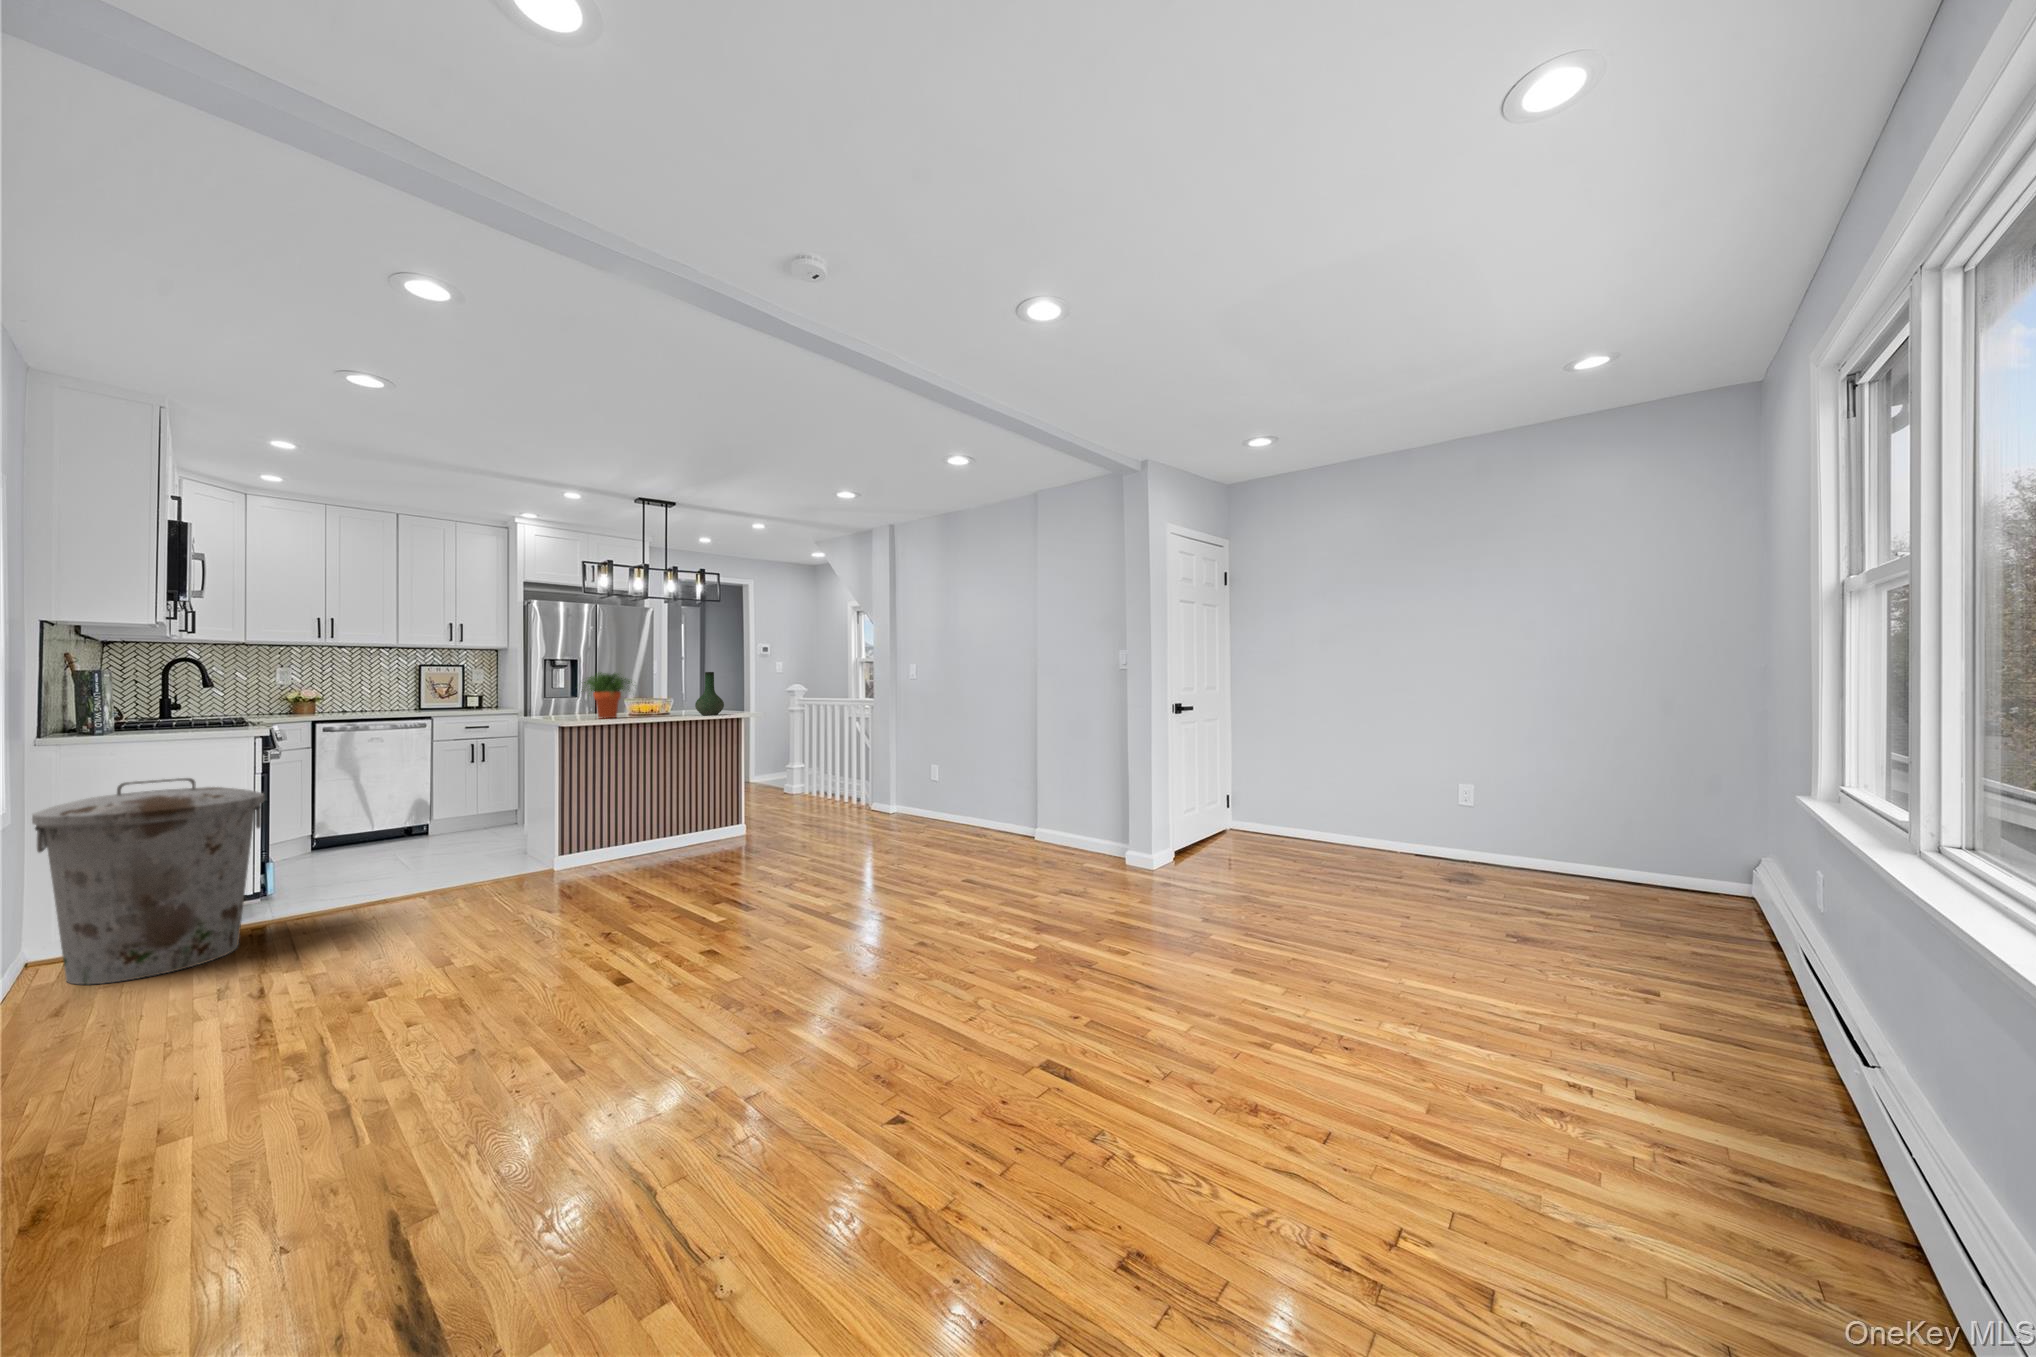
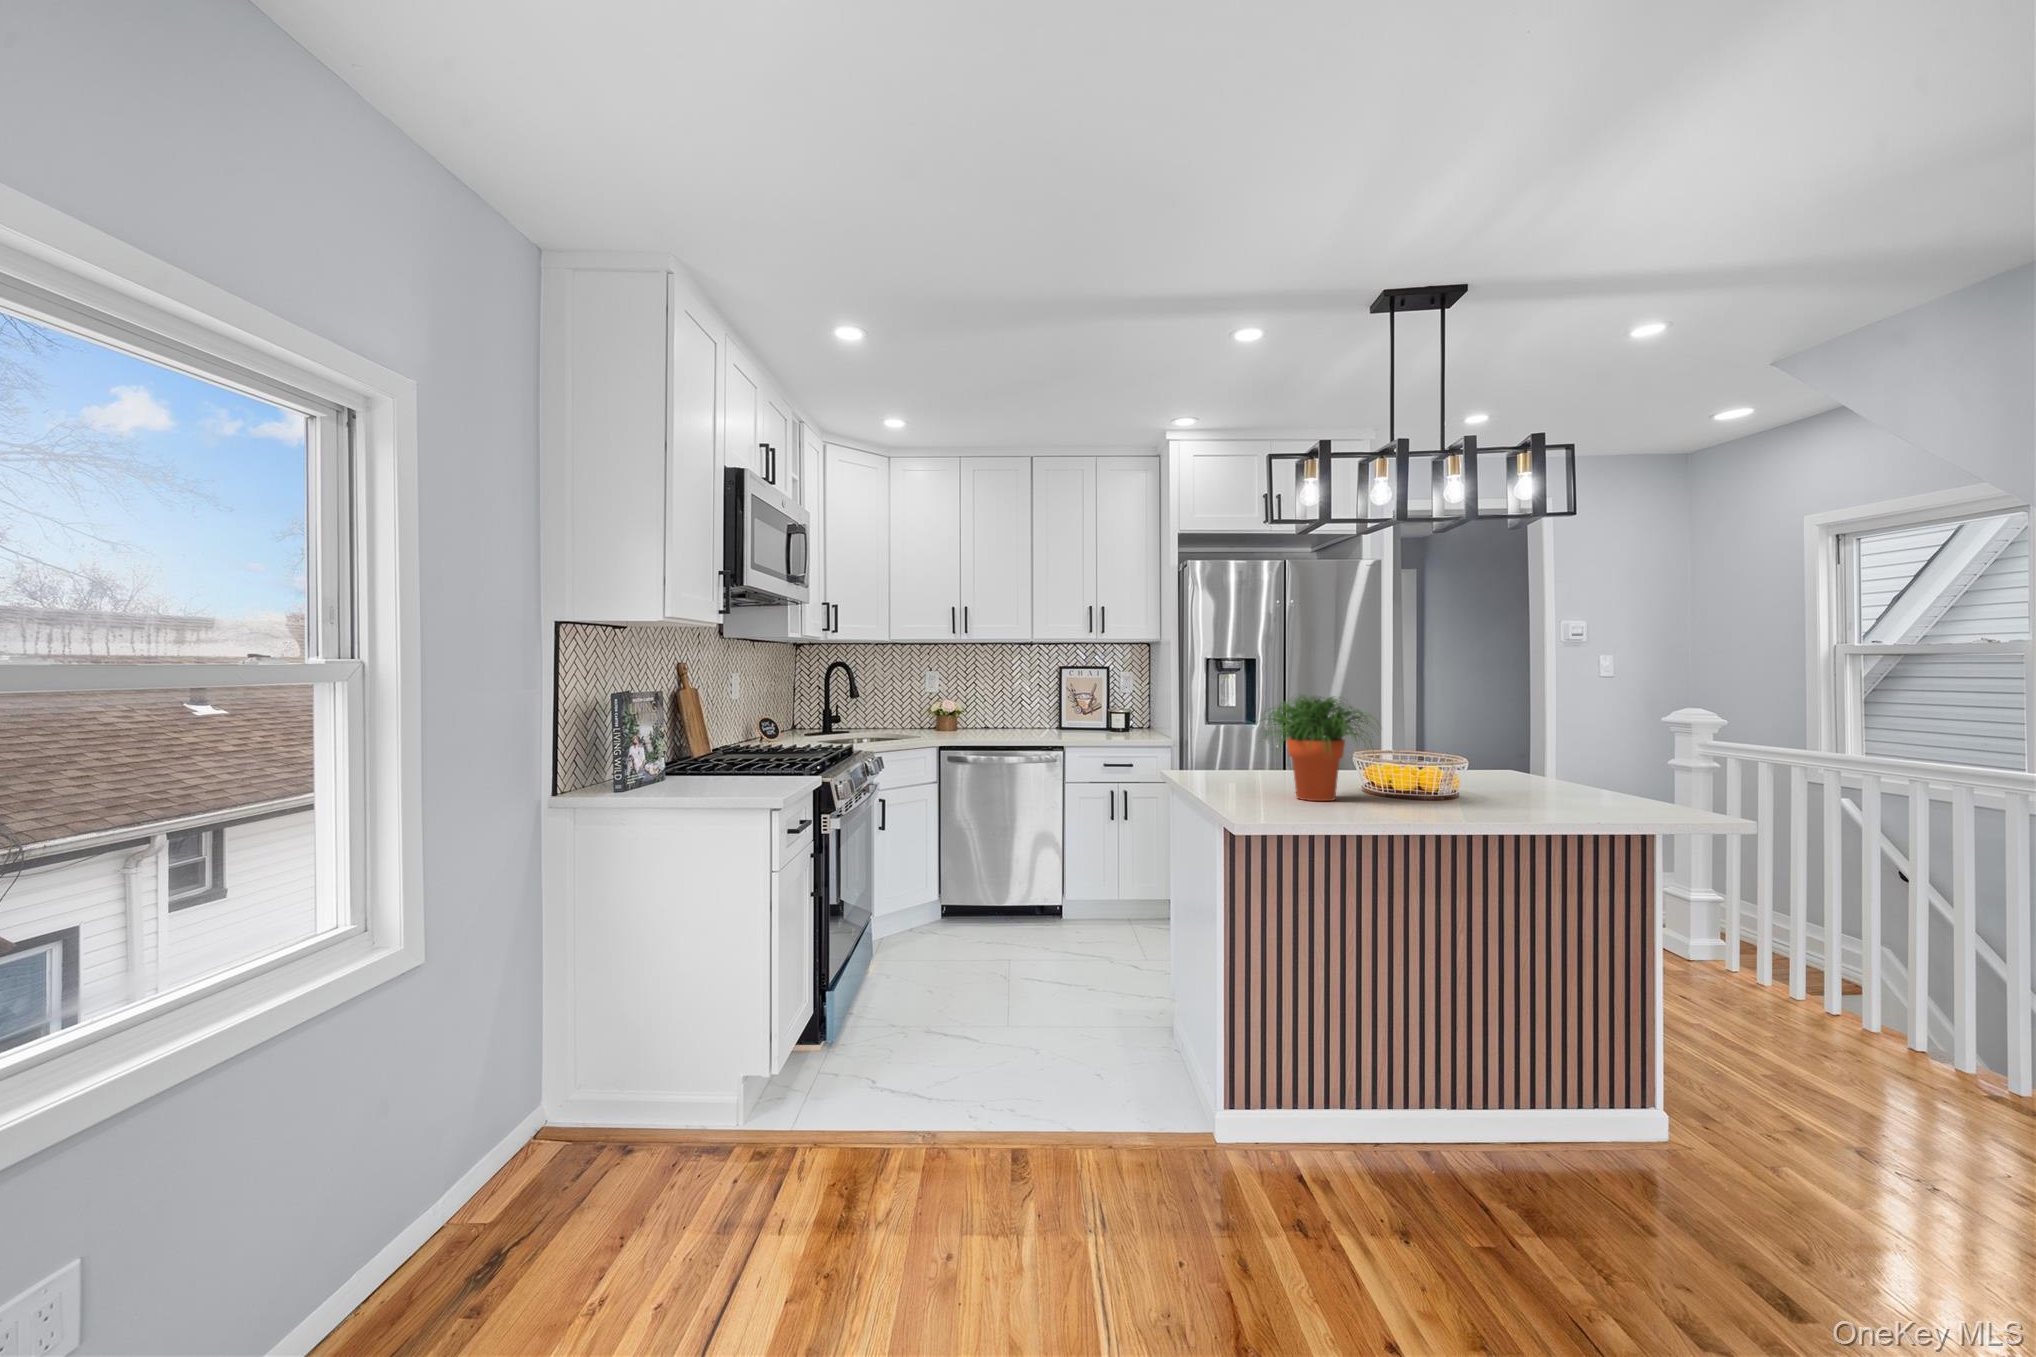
vase: present [695,672,724,715] -> none [1517,695,1599,808]
trash can: present [32,778,264,985] -> none [445,895,737,1286]

